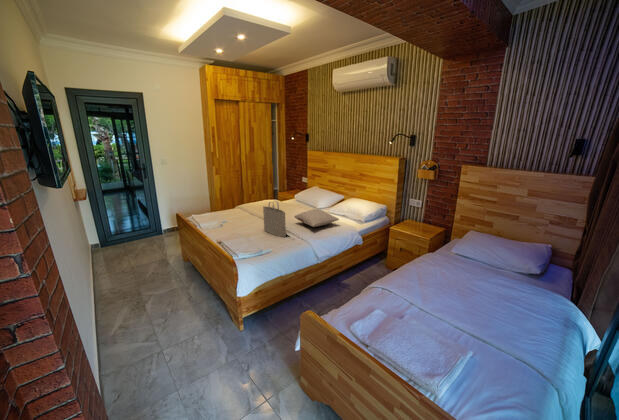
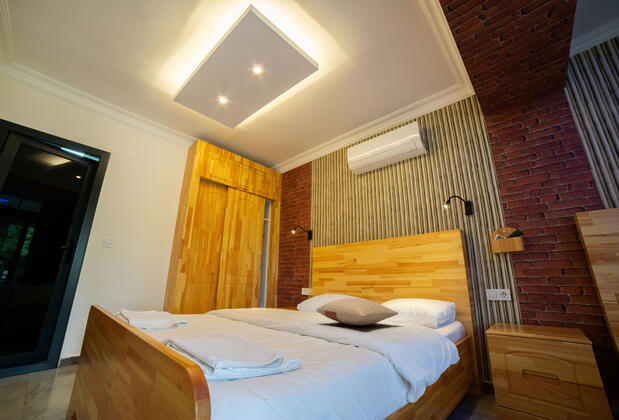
tote bag: present [263,201,286,237] -> none [261,268,311,341]

